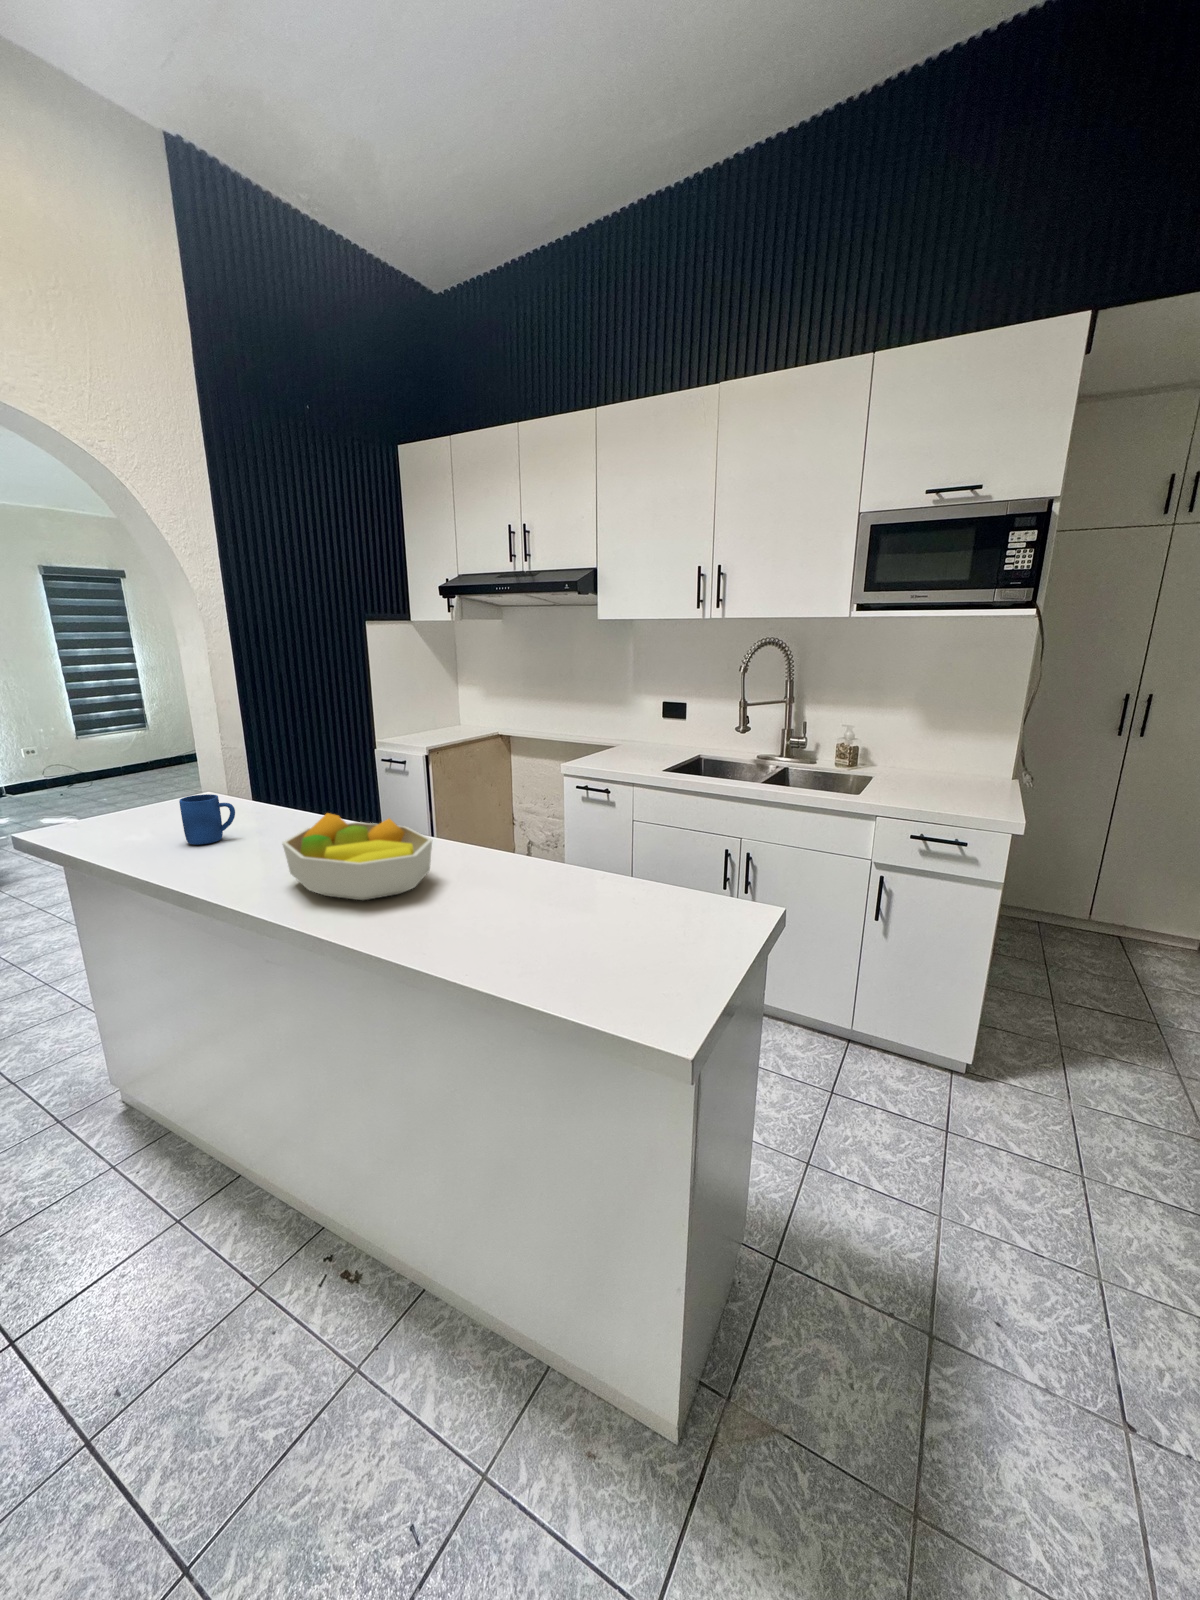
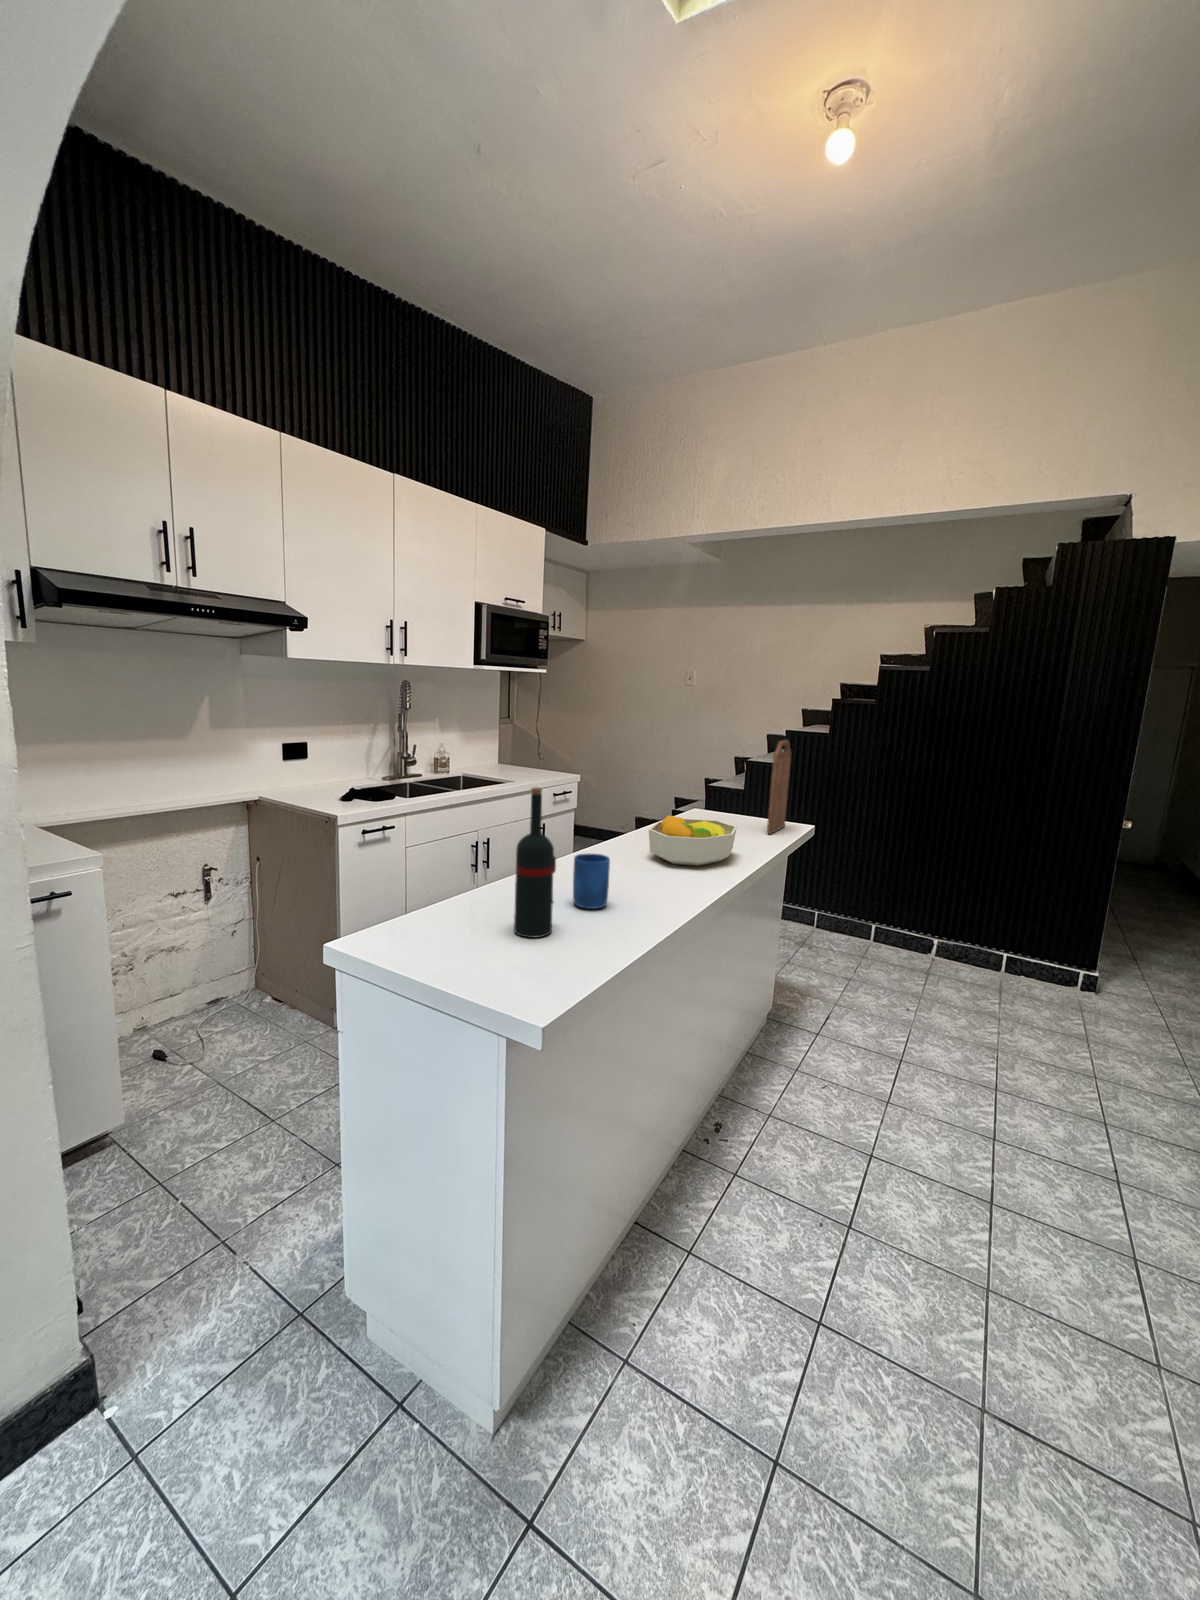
wine bottle: none [133,719,178,833] -> present [514,787,556,938]
cutting board: none [537,748,663,991] -> present [767,740,791,834]

